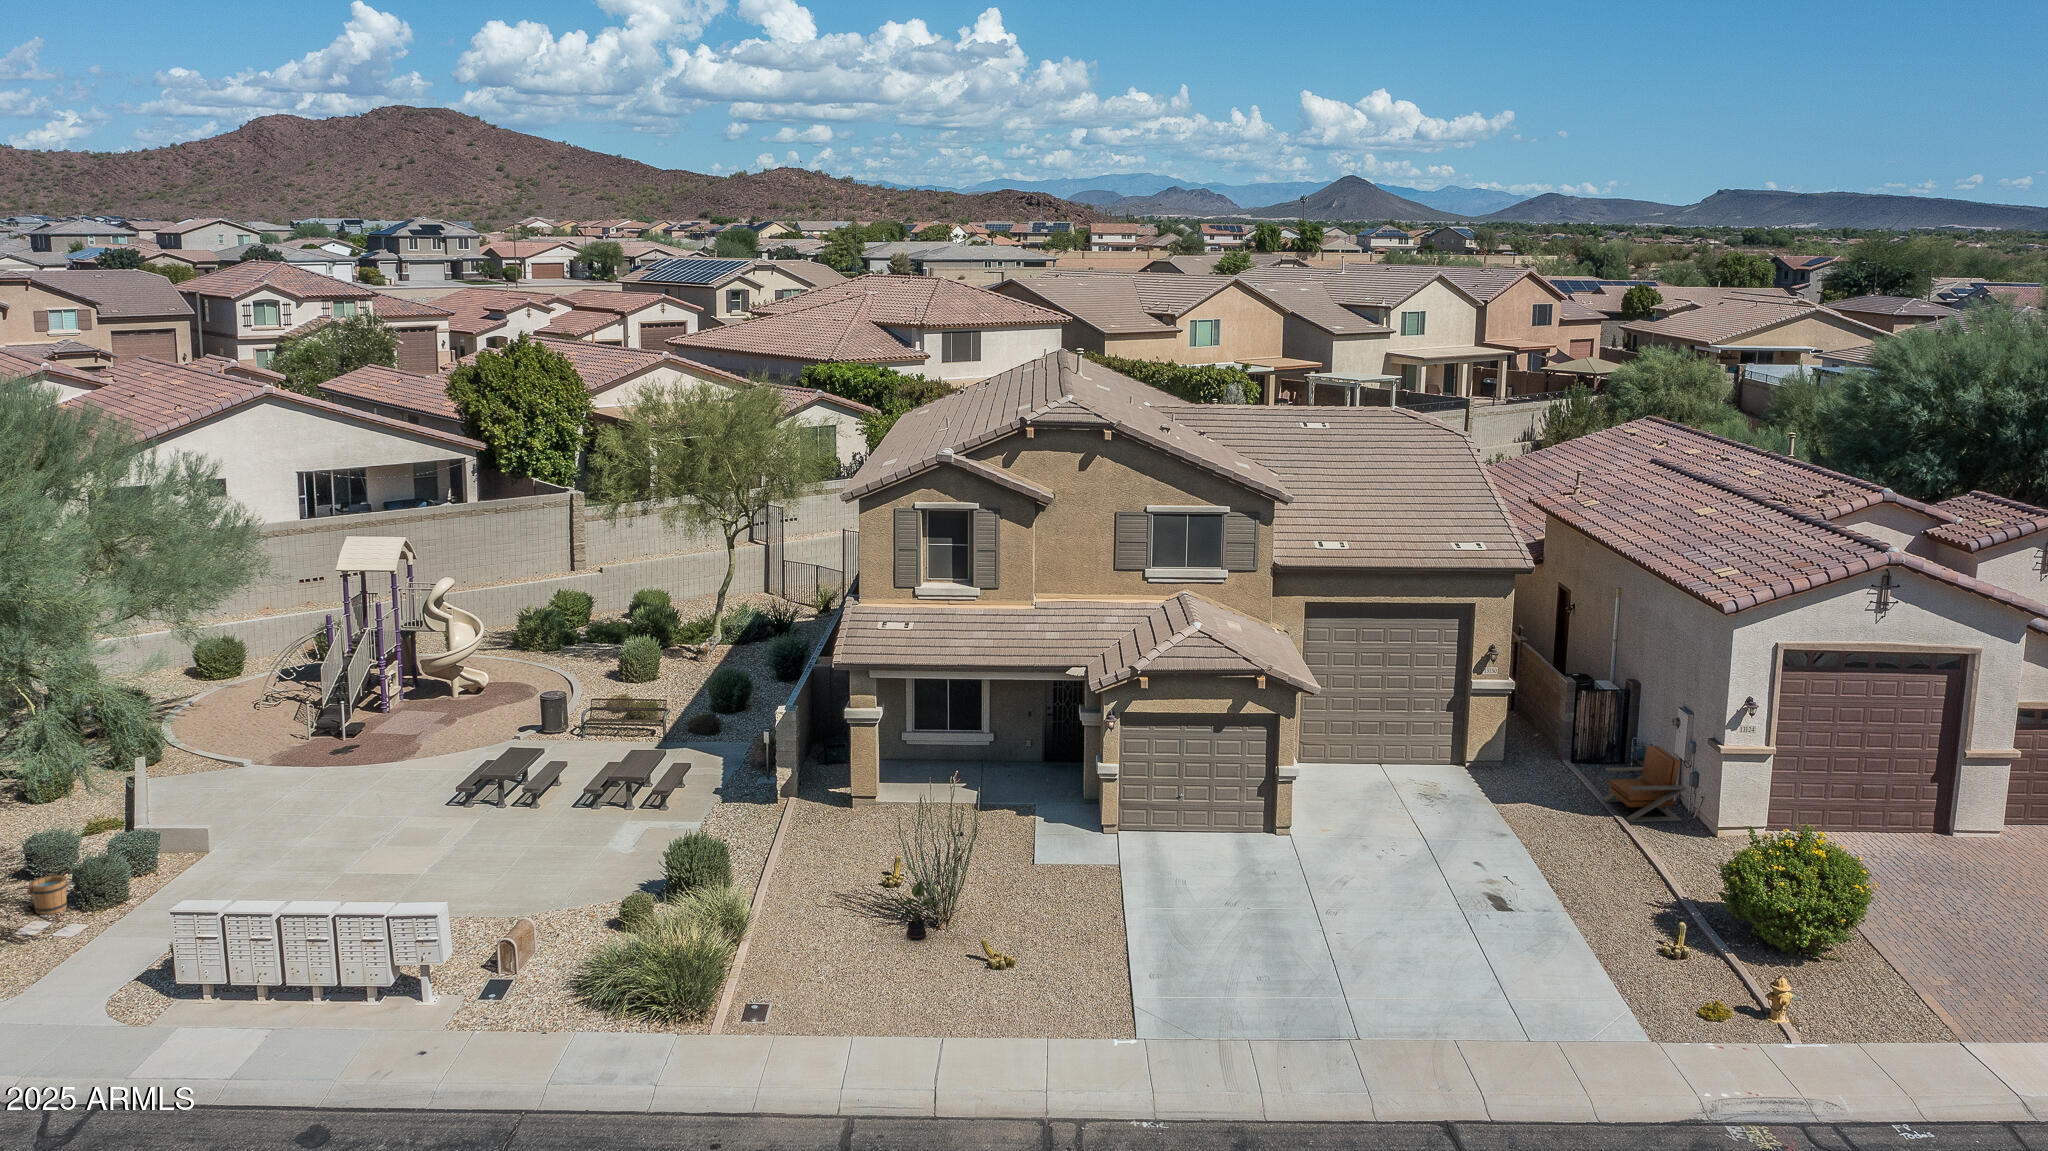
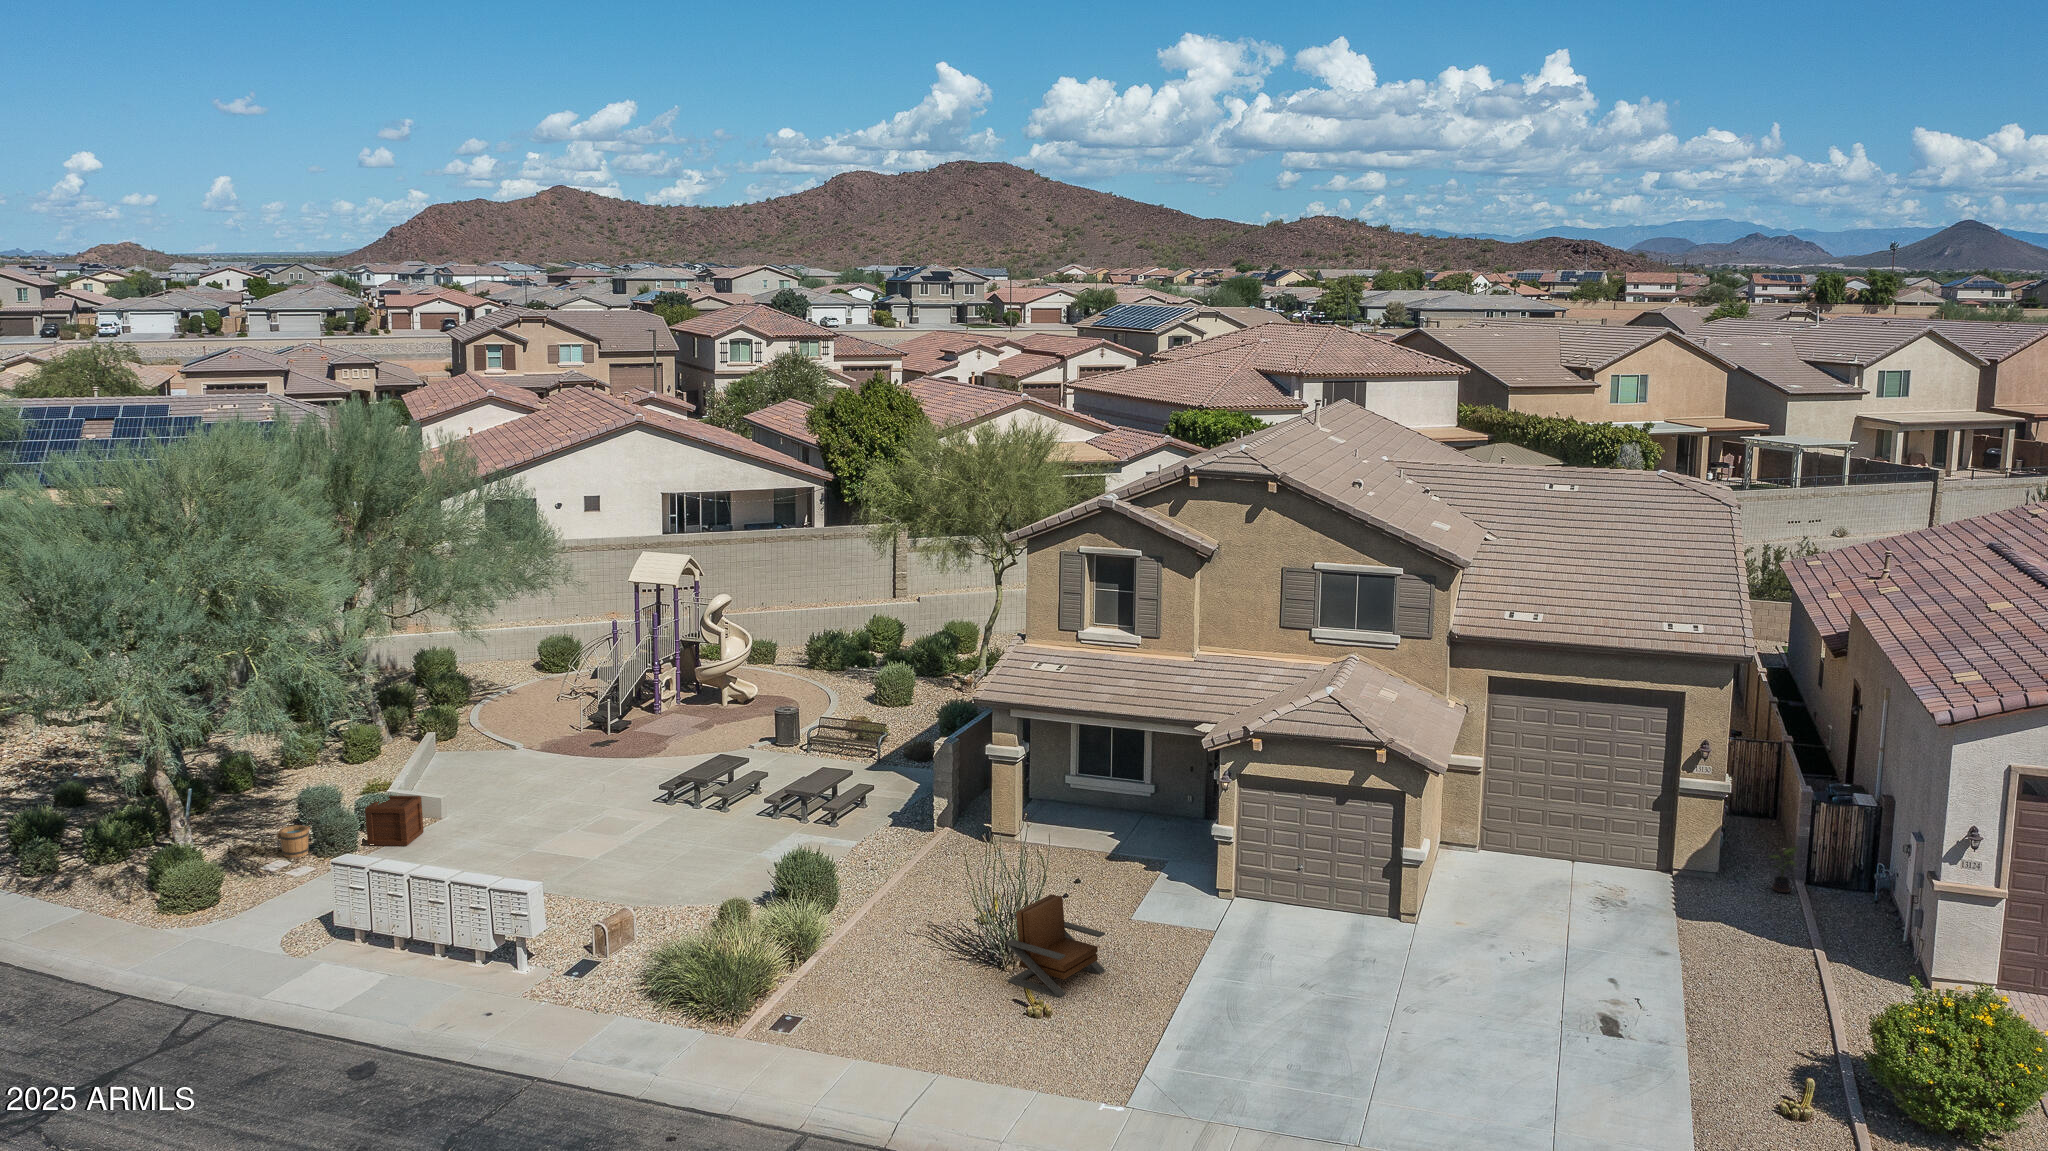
lounge chair: present [1603,745,1686,822] -> present [1006,894,1105,998]
wooden crate: none [135,826,200,889] -> present [365,796,424,846]
potted plant: present [901,881,936,940] -> present [1769,847,1798,893]

